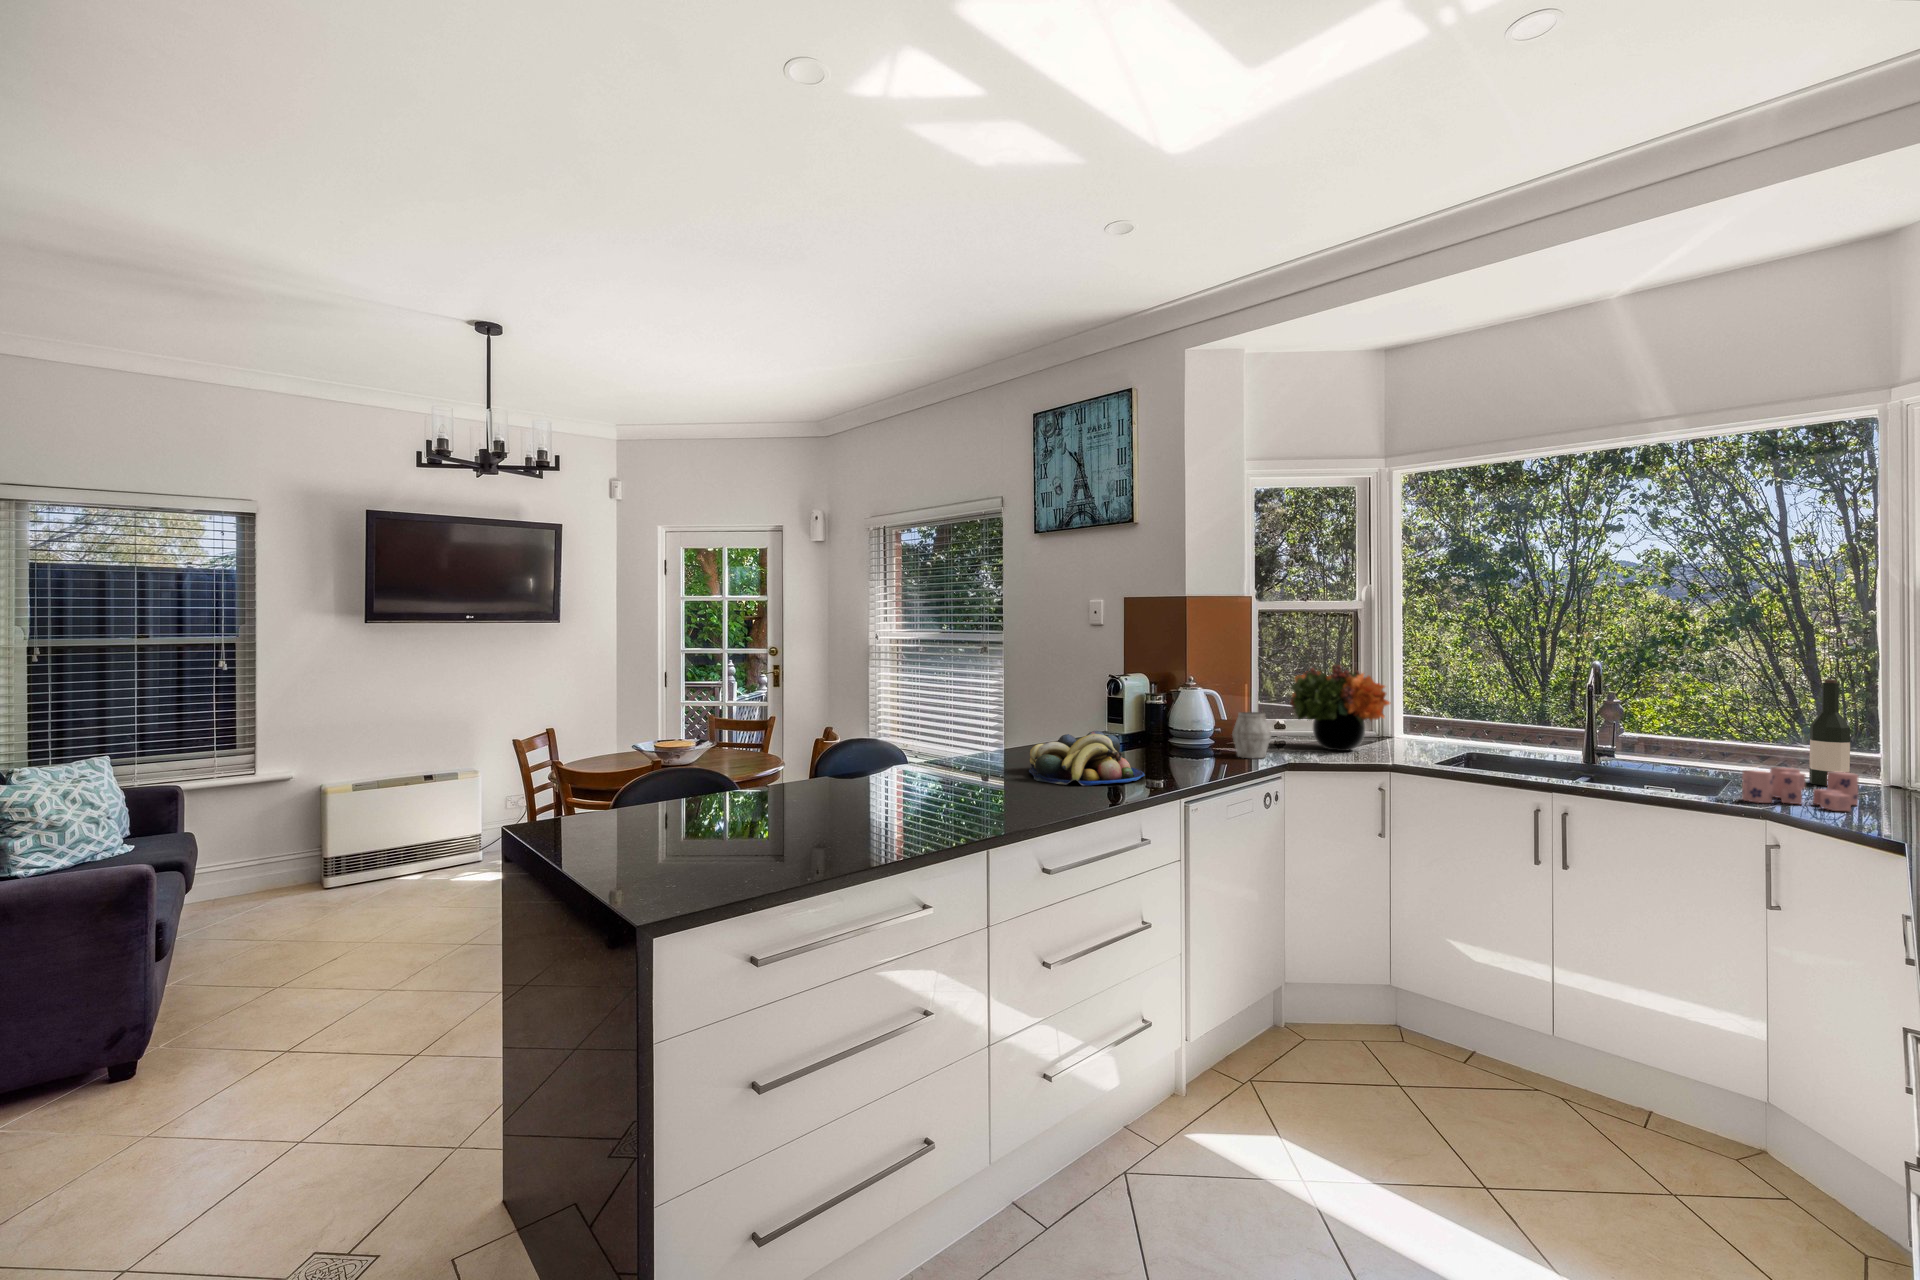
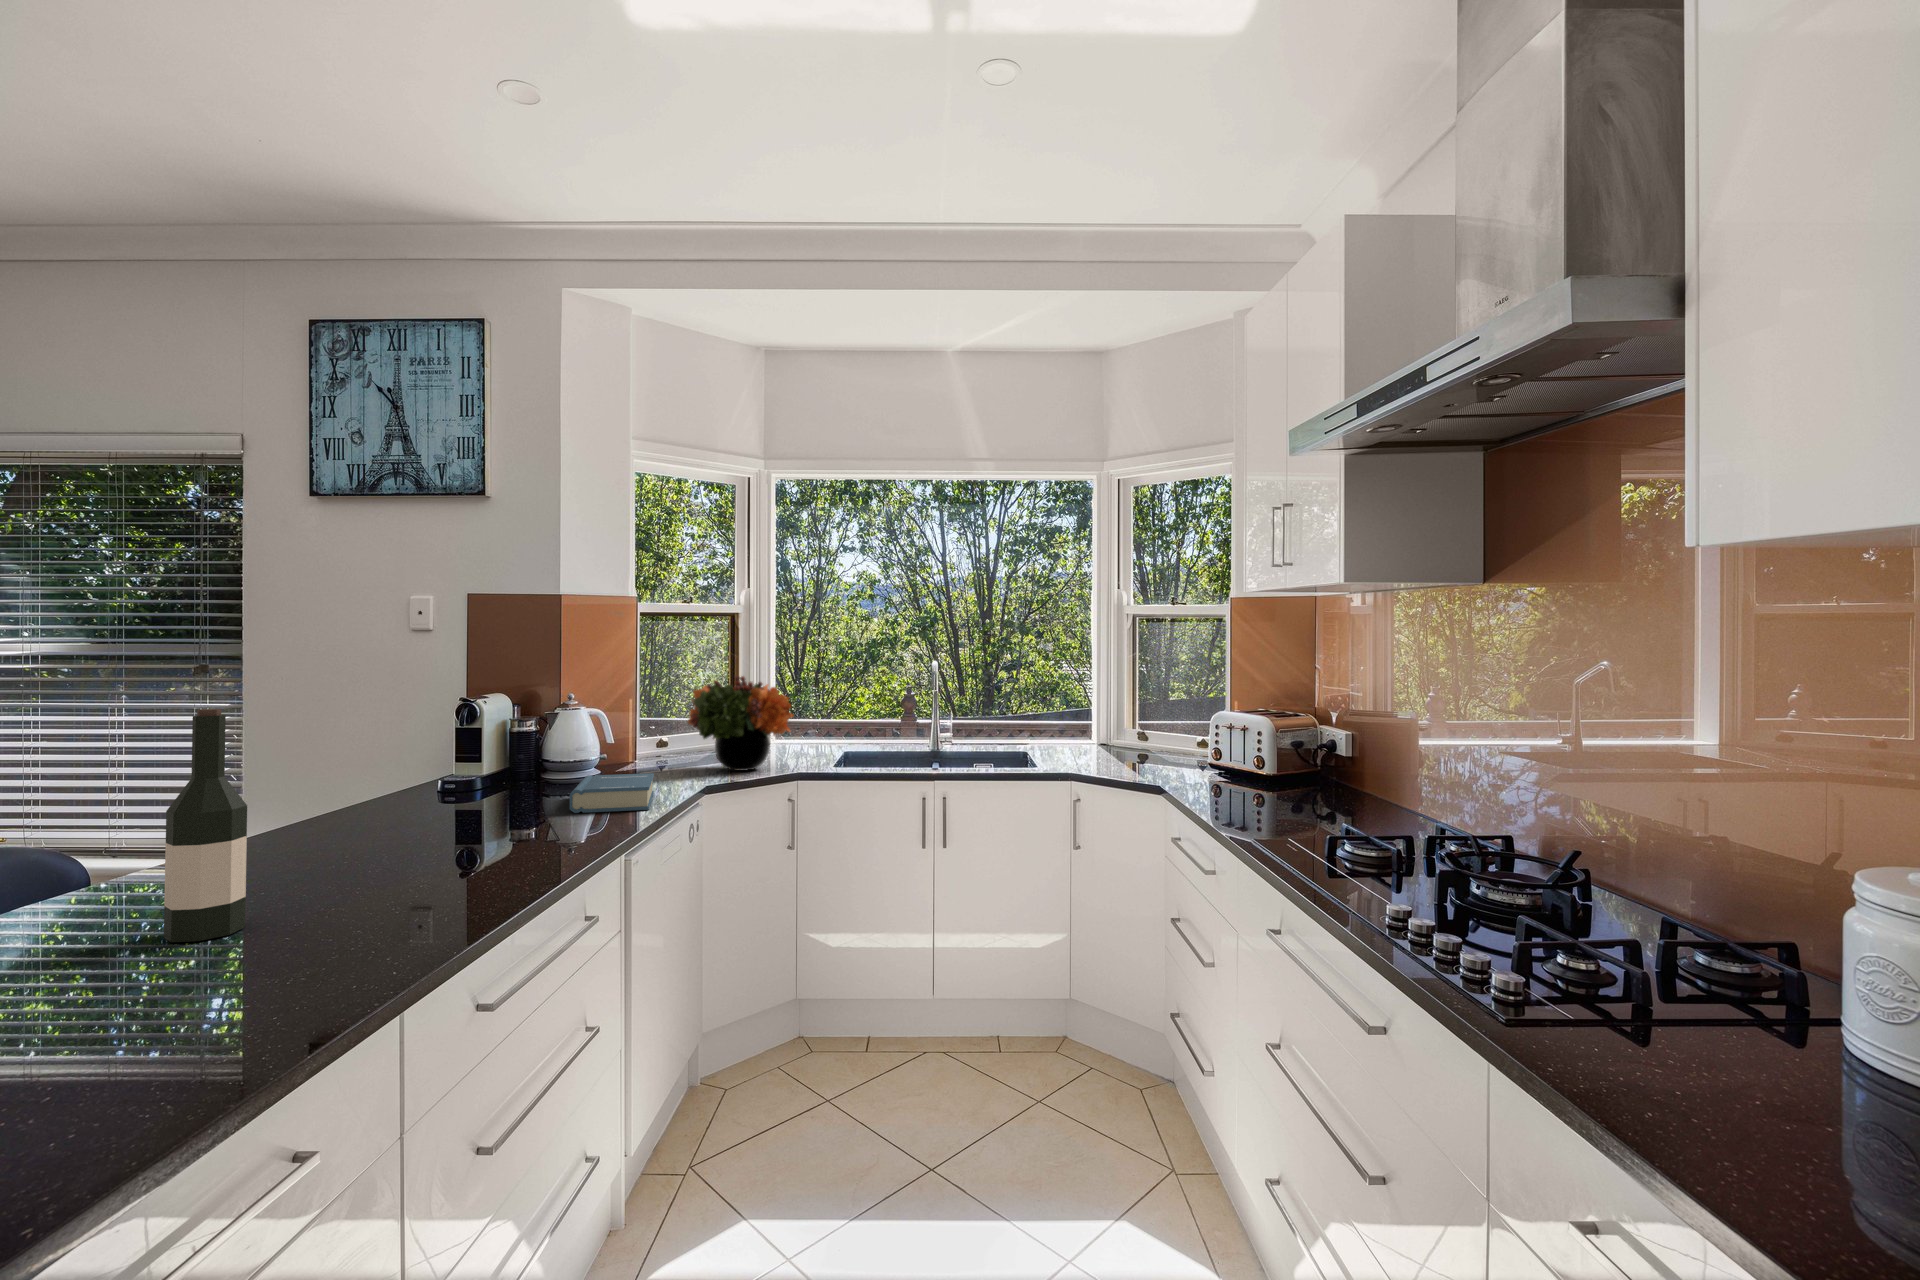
wine bottle: present [1809,680,1850,786] -> present [164,709,247,942]
mug: present [1232,712,1271,758] -> none [635,733,681,789]
fruit bowl: present [1029,731,1145,785] -> none [347,772,547,860]
hardback book: none [1169,742,1242,773] -> present [570,773,654,813]
candle: present [1742,767,1858,811] -> none [1083,749,1147,780]

